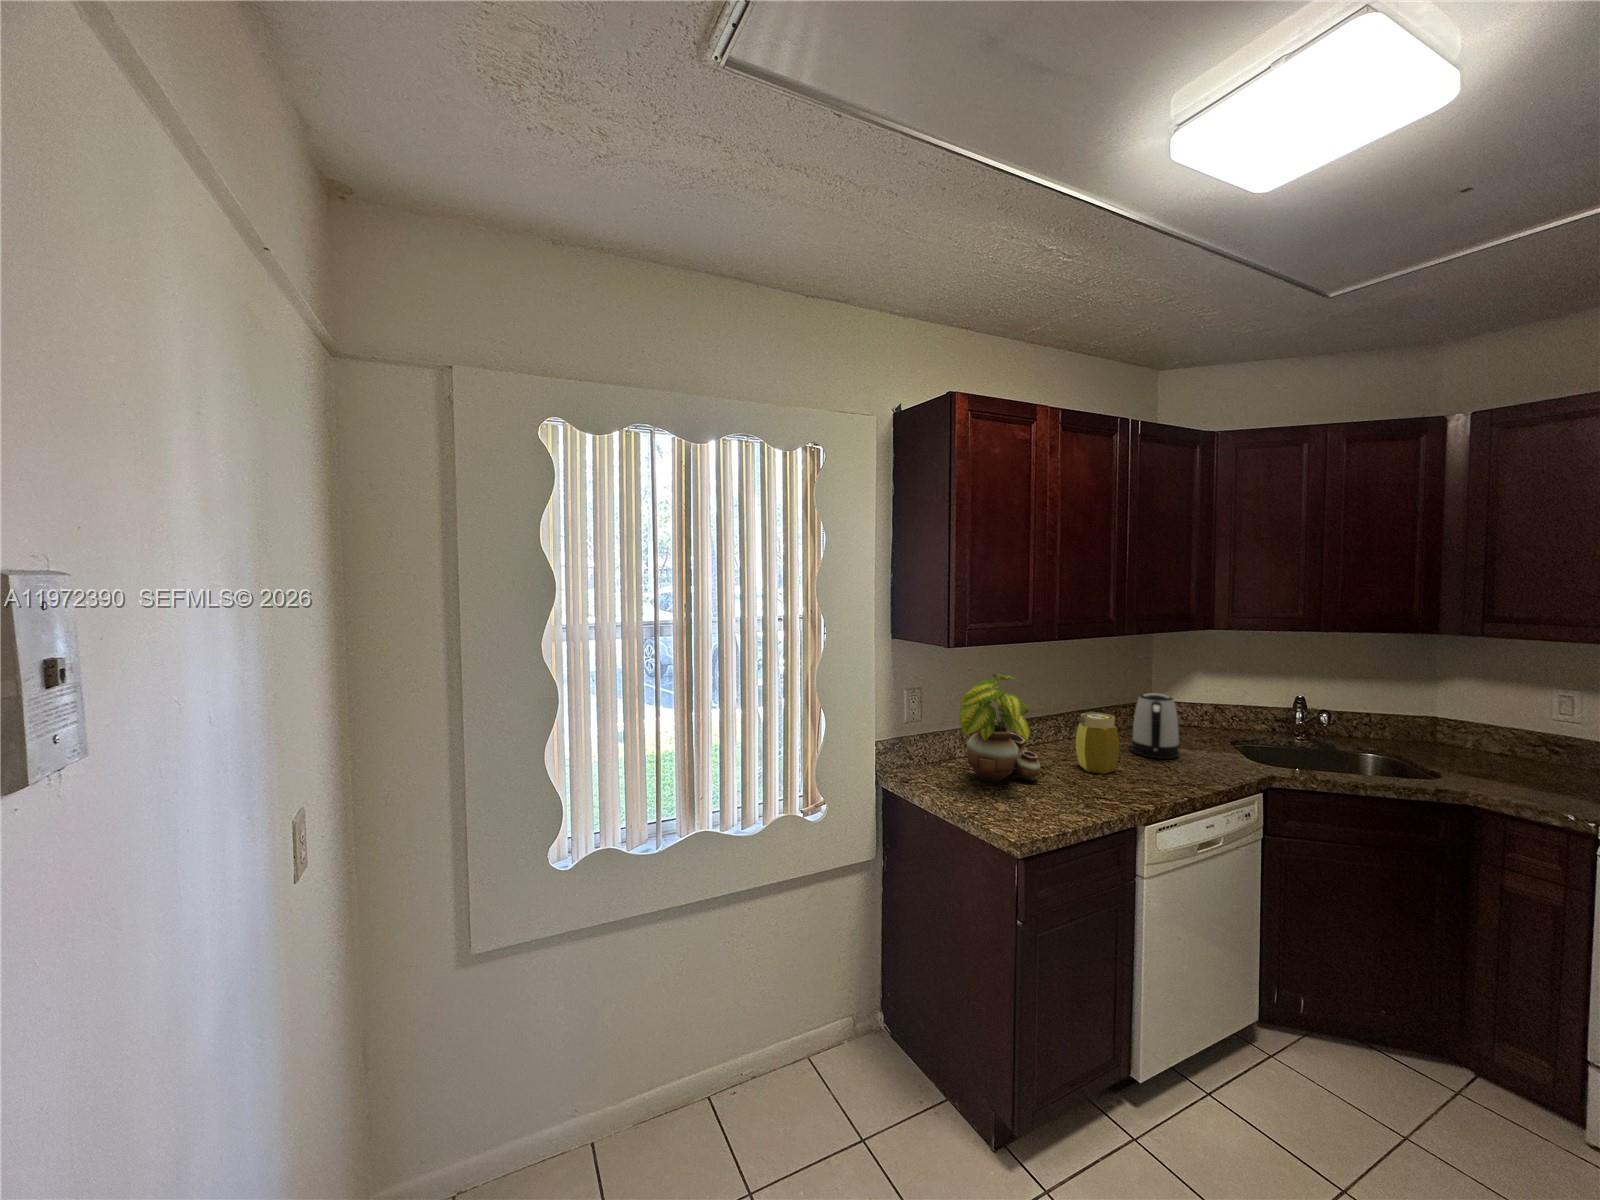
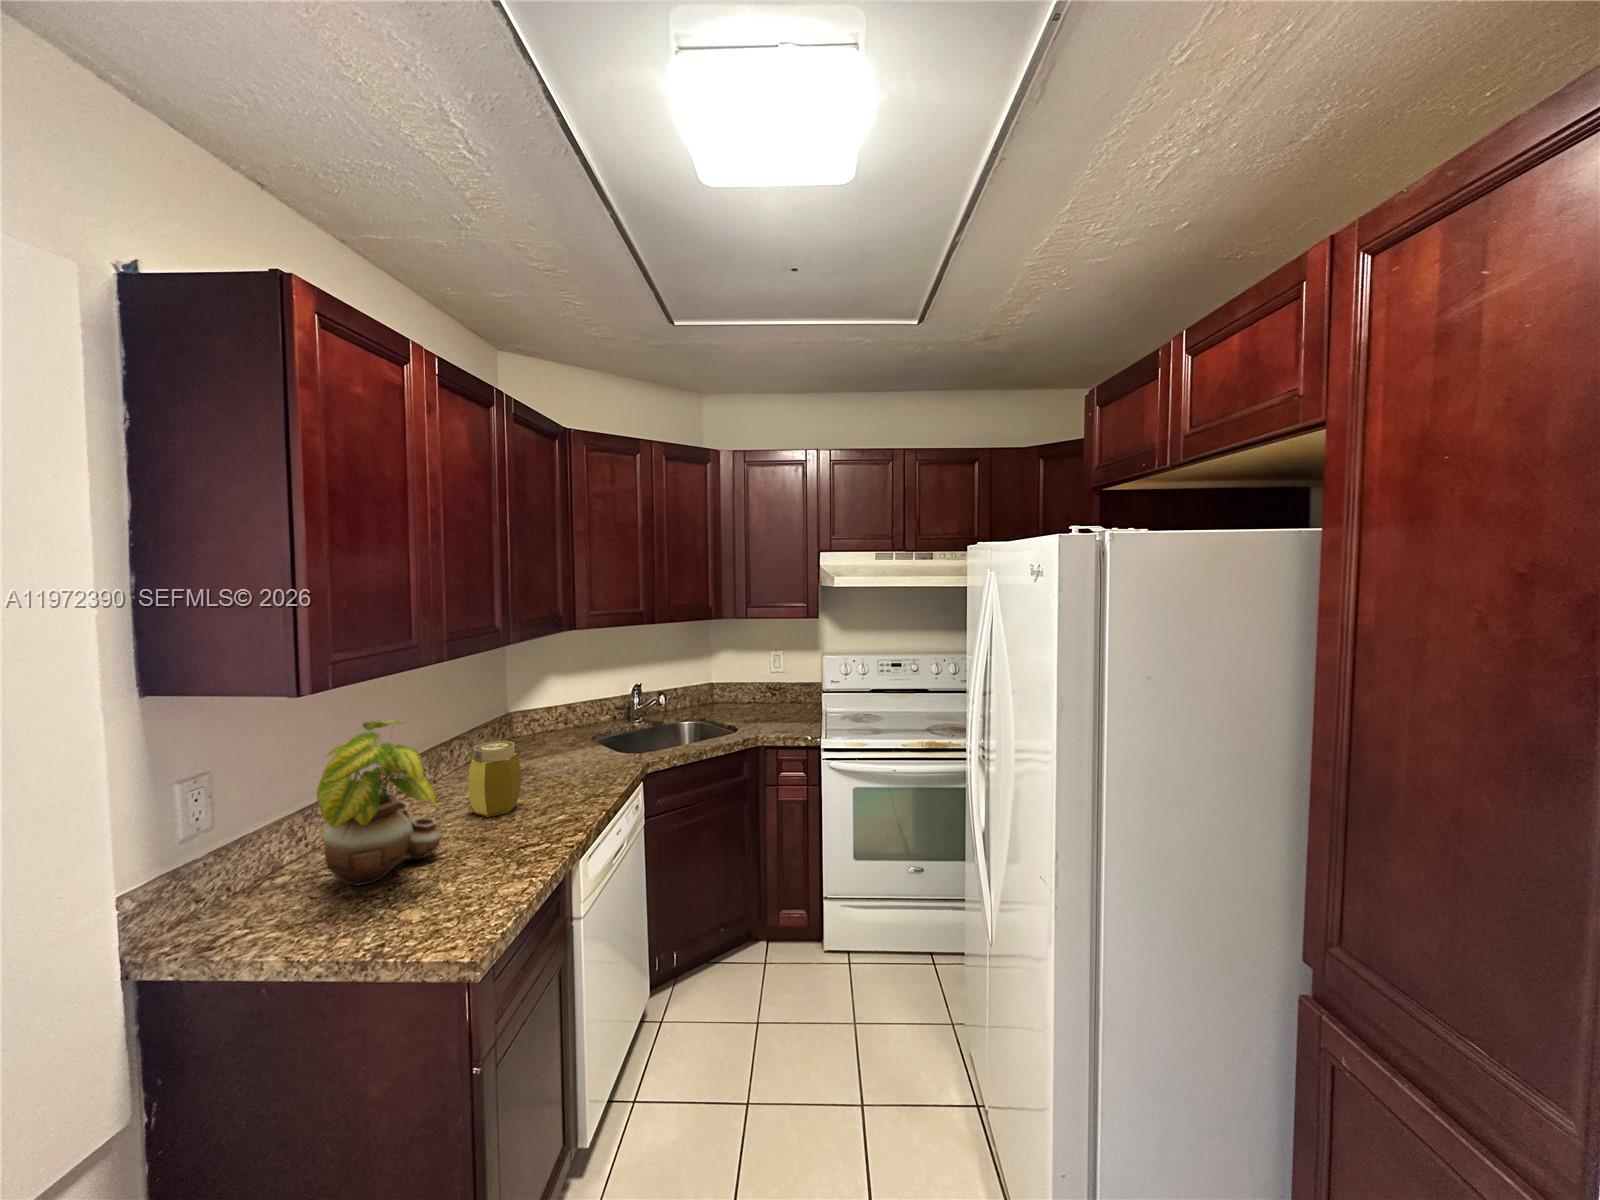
kettle: present [1132,693,1179,759] -> none [515,705,564,777]

